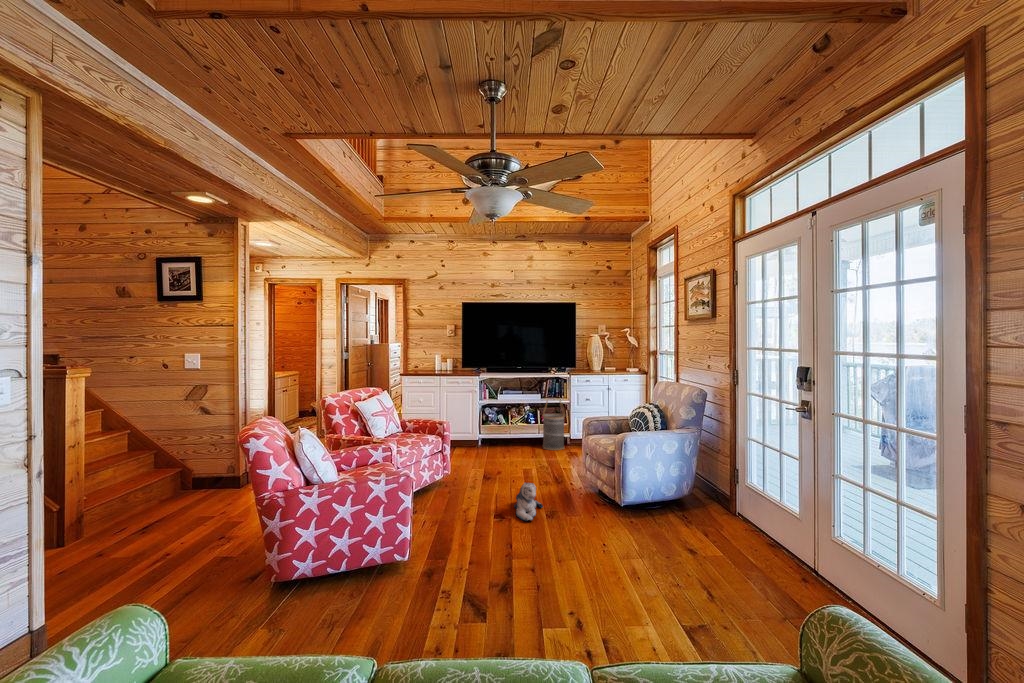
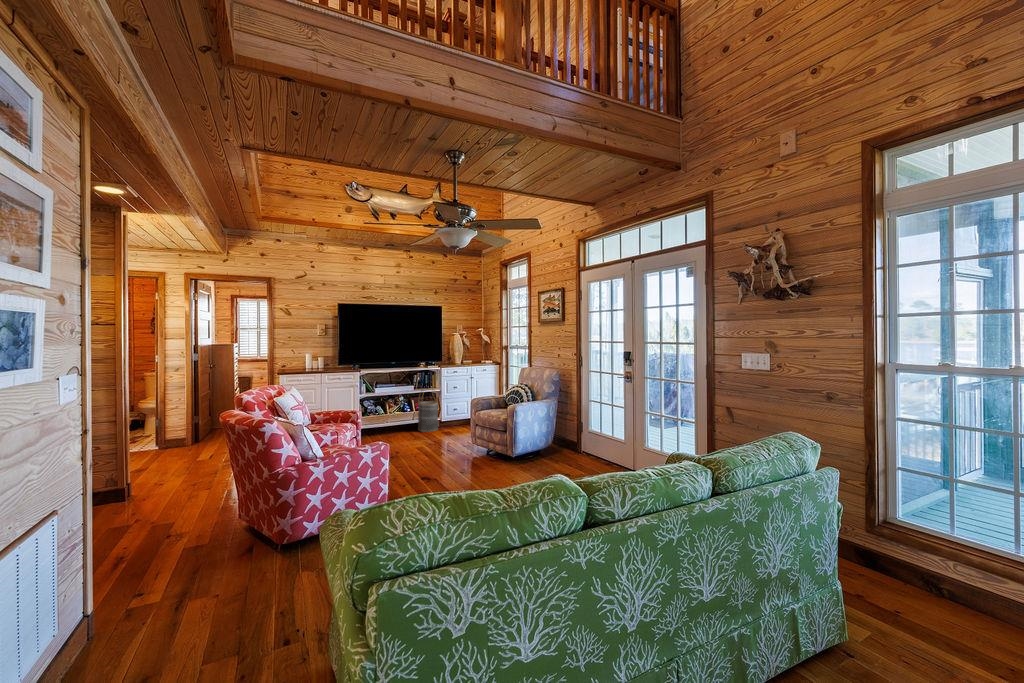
plush toy: present [514,483,543,521] -> none [433,449,456,477]

